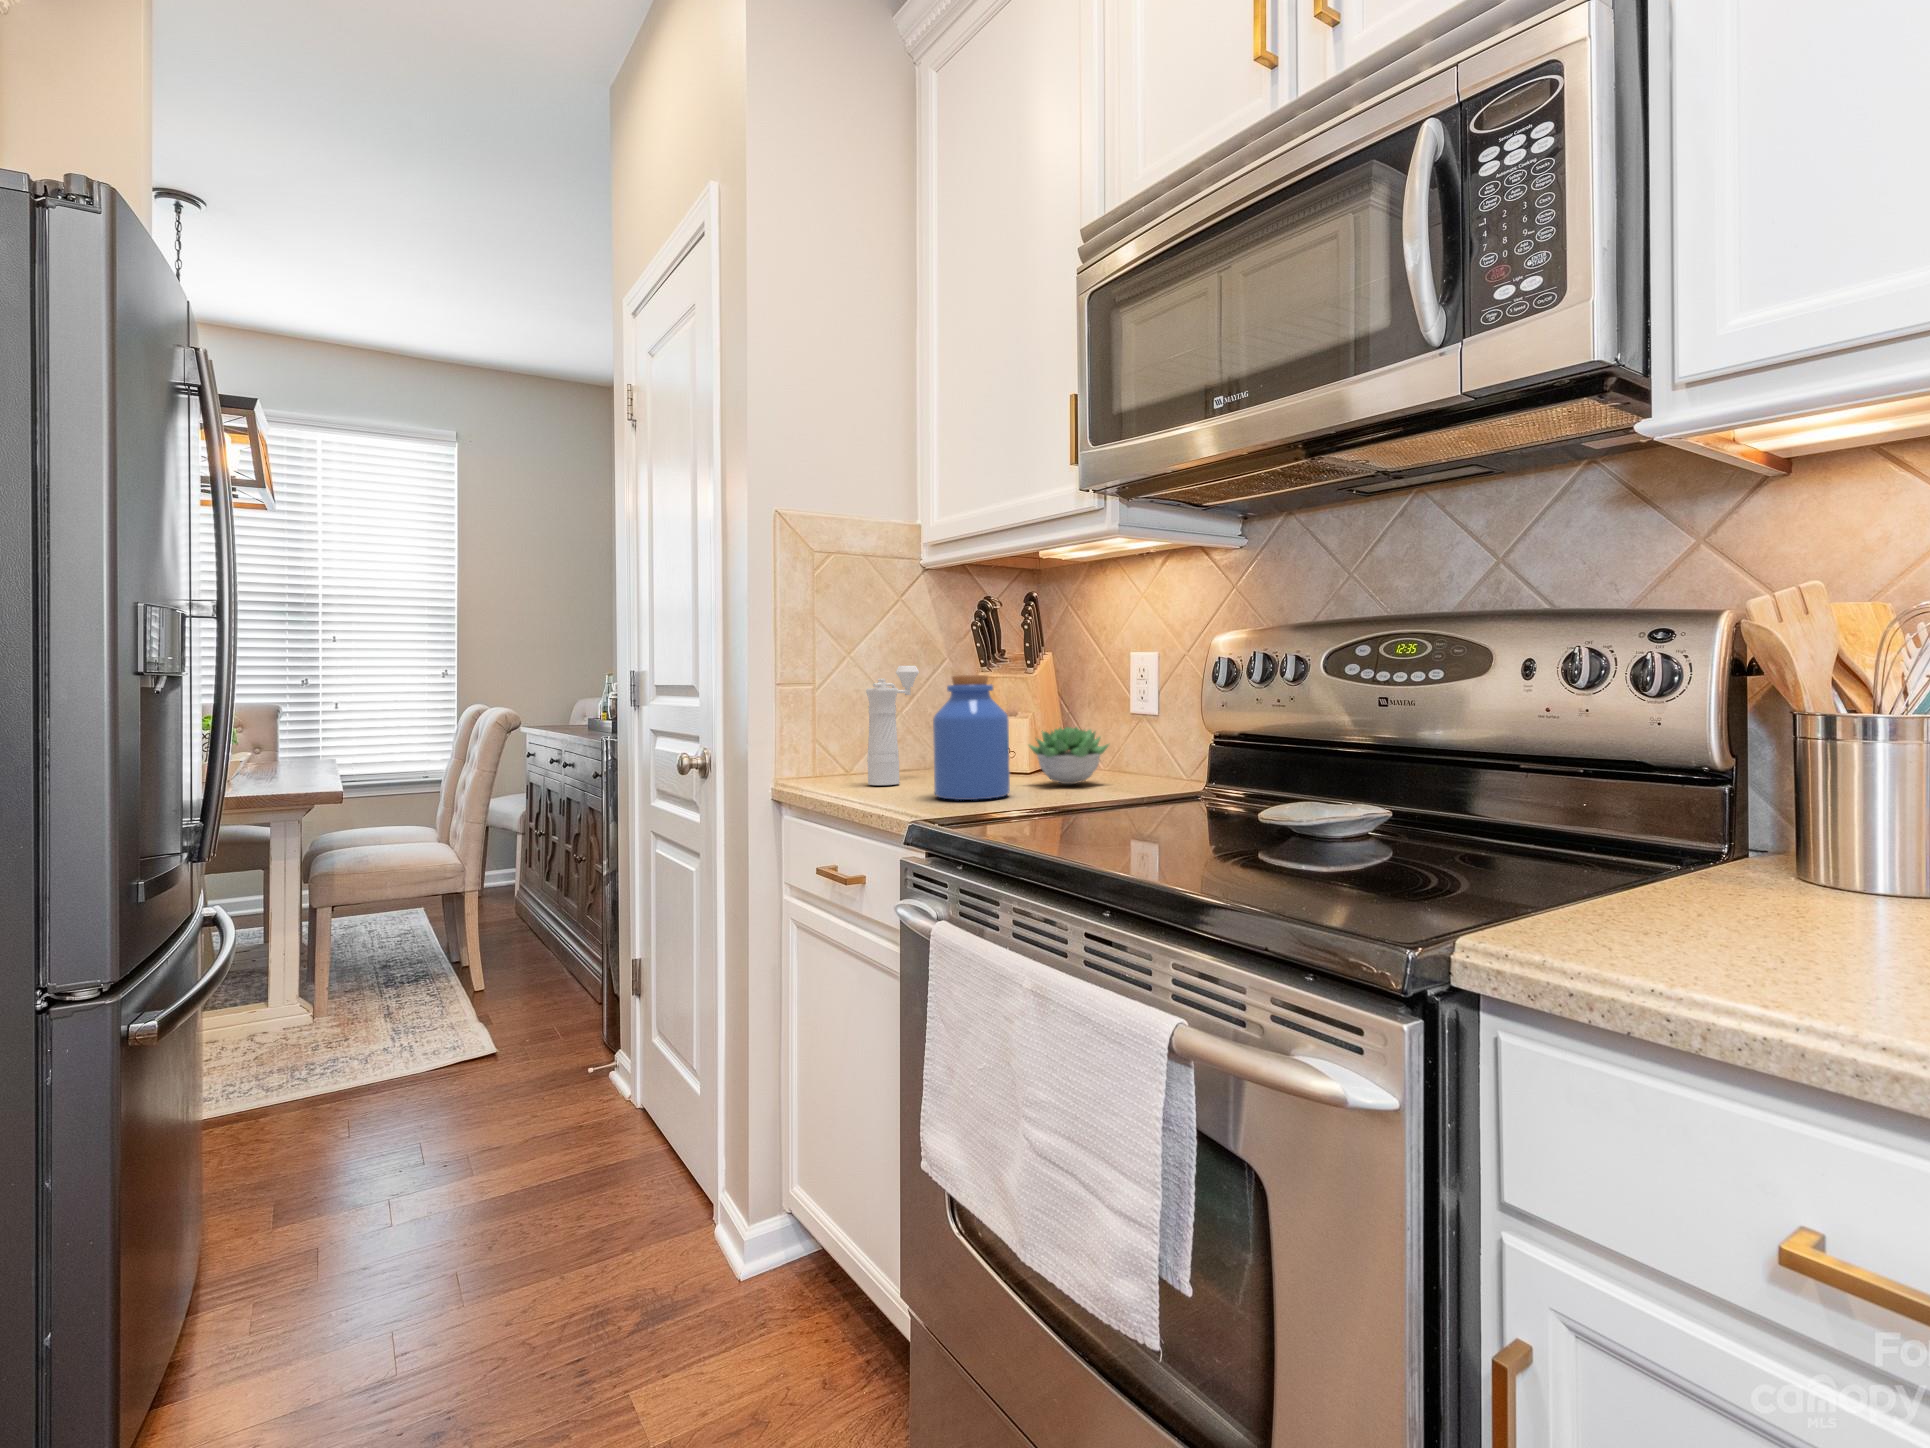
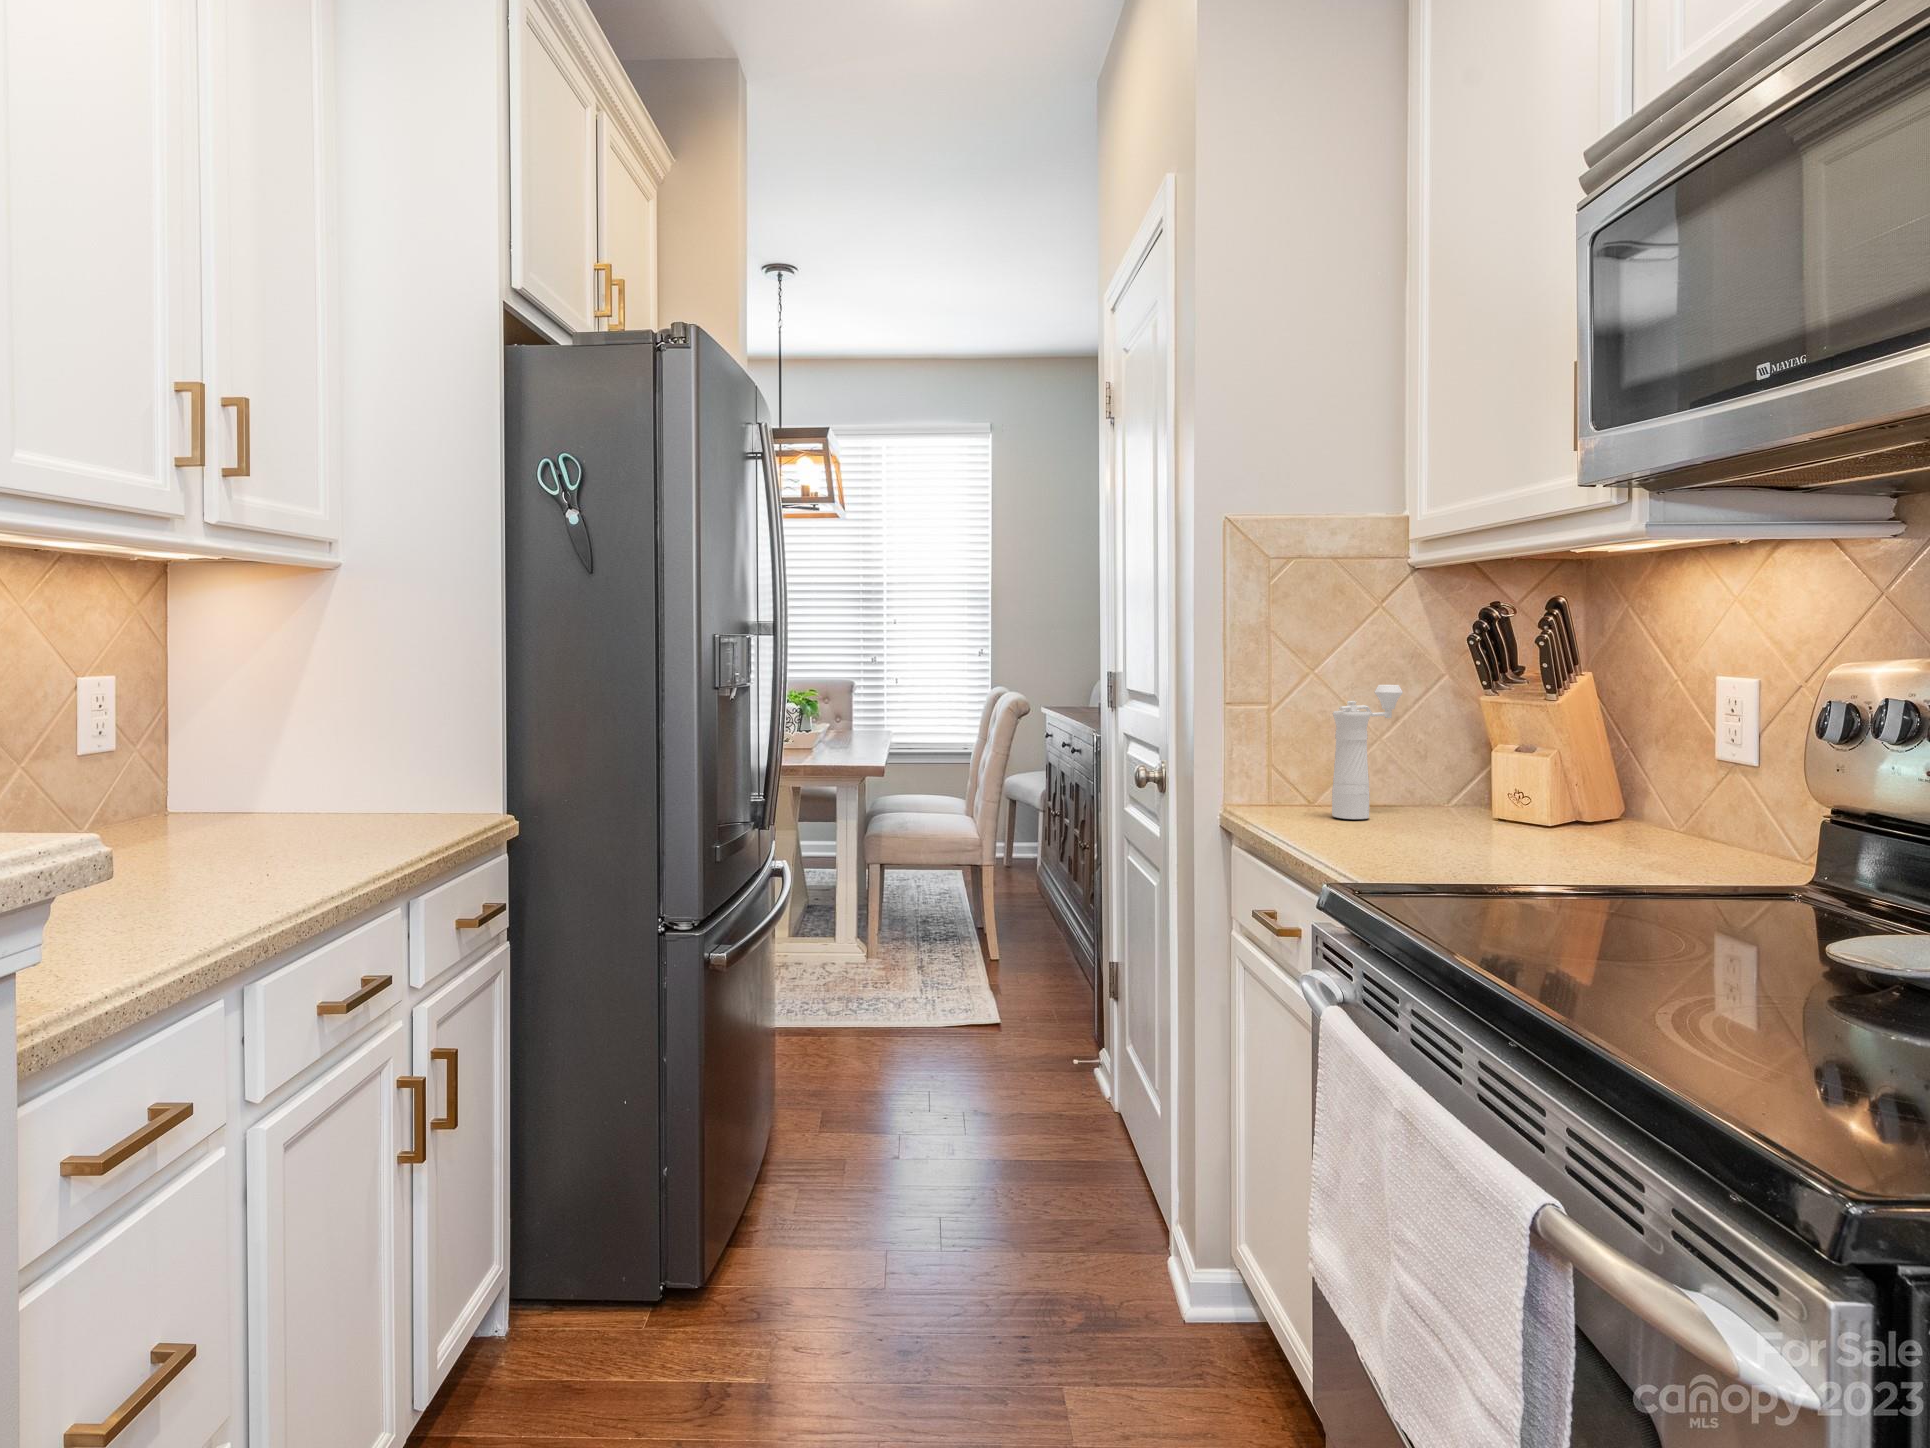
jar: present [933,675,1010,800] -> none [1393,708,1488,851]
succulent plant: present [1029,727,1109,784] -> none [1524,772,1638,841]

